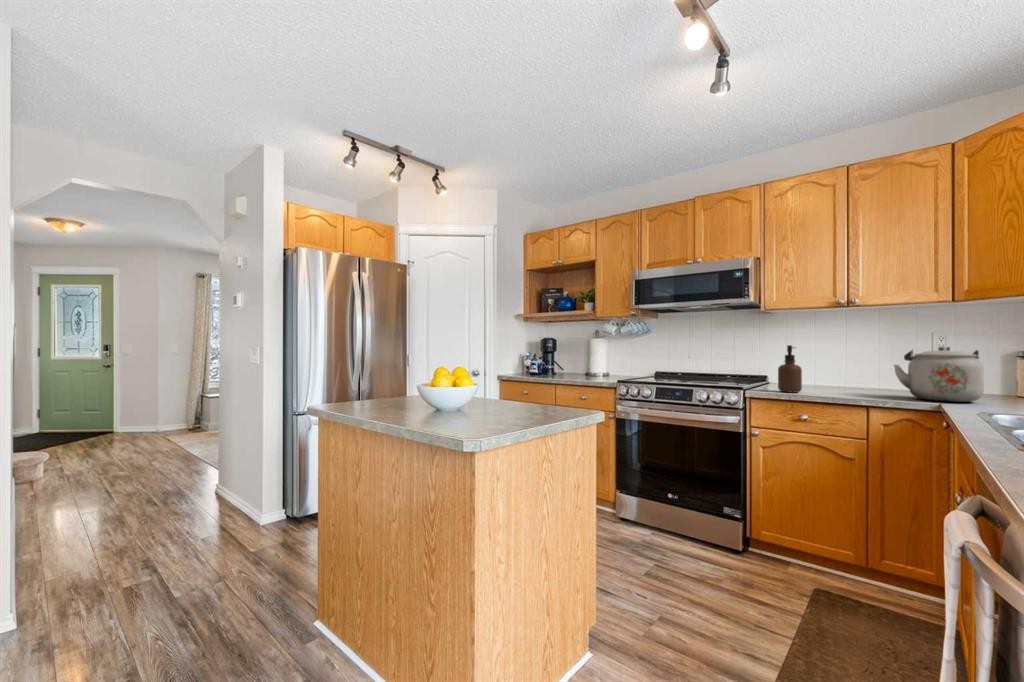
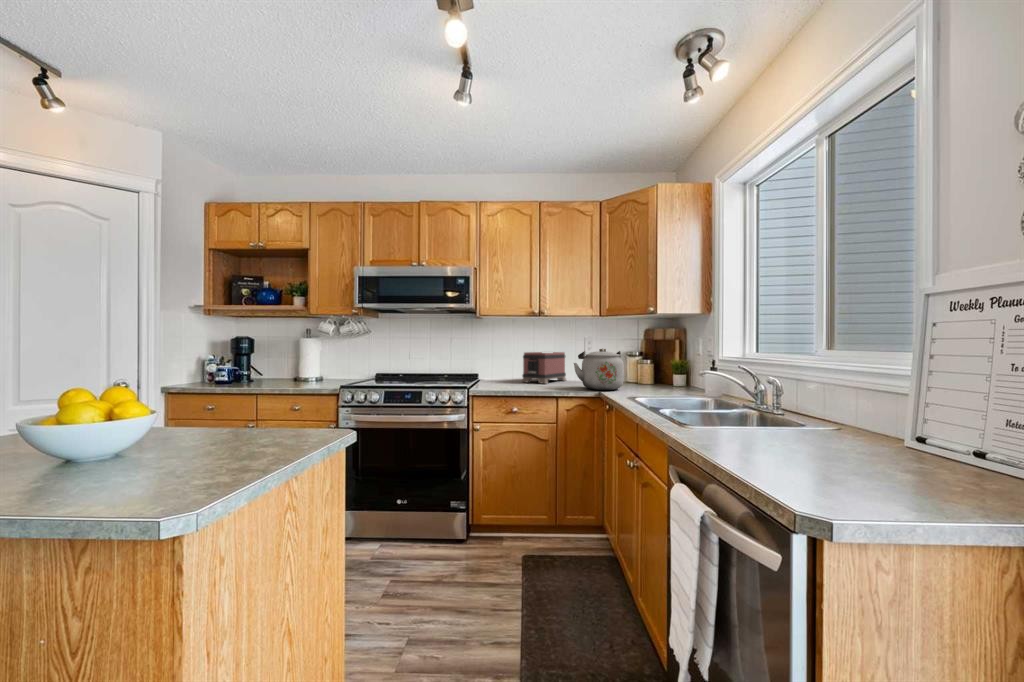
soap dispenser: present [778,345,802,392] -> none [495,348,513,390]
toaster: none [821,353,894,390] -> present [522,352,566,384]

